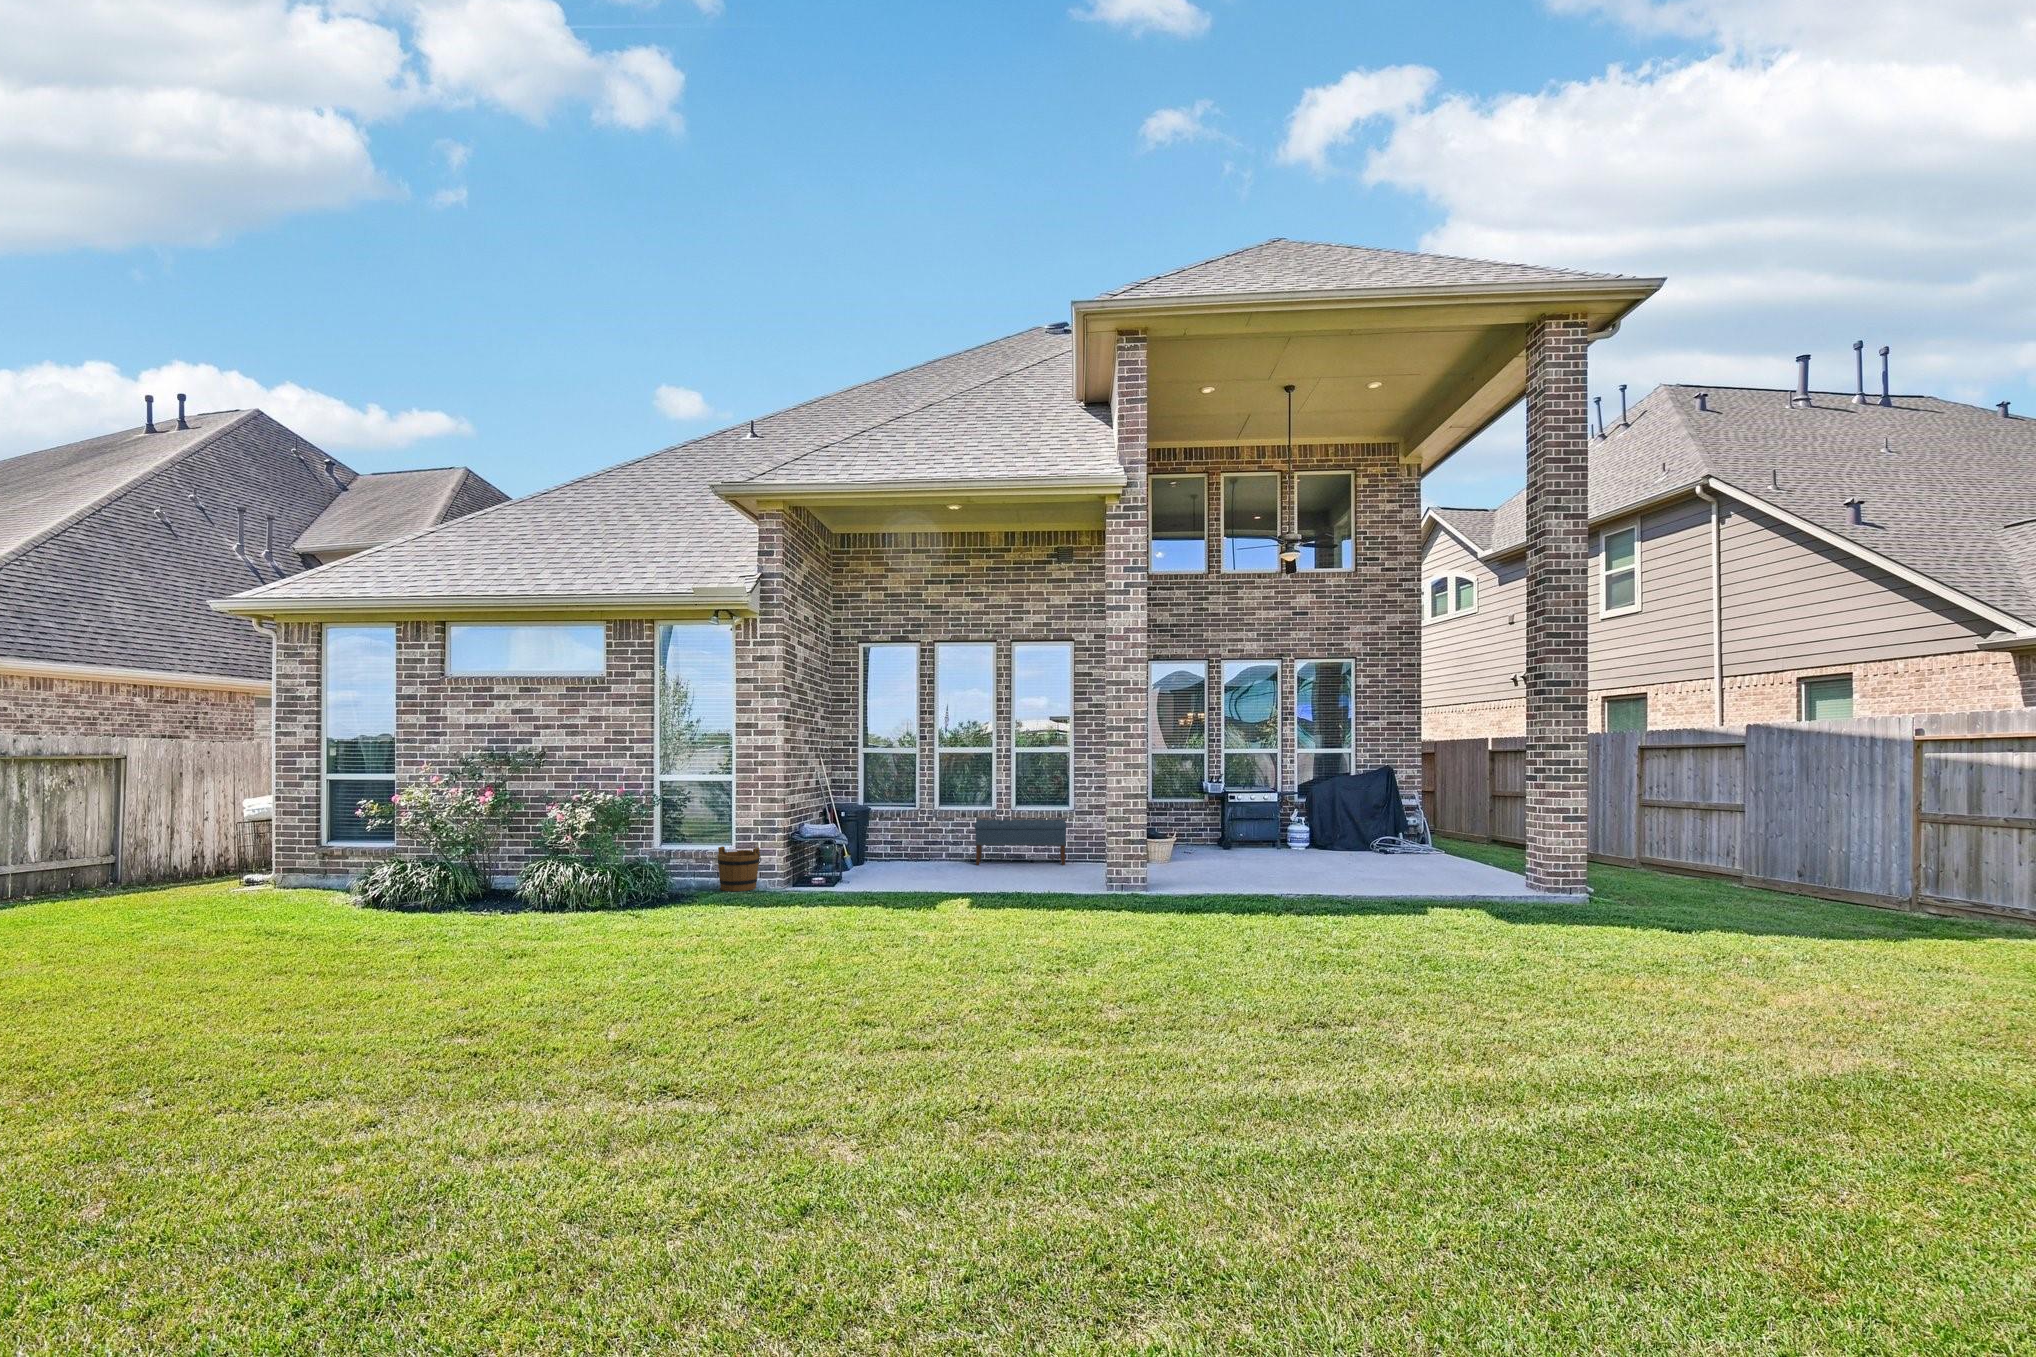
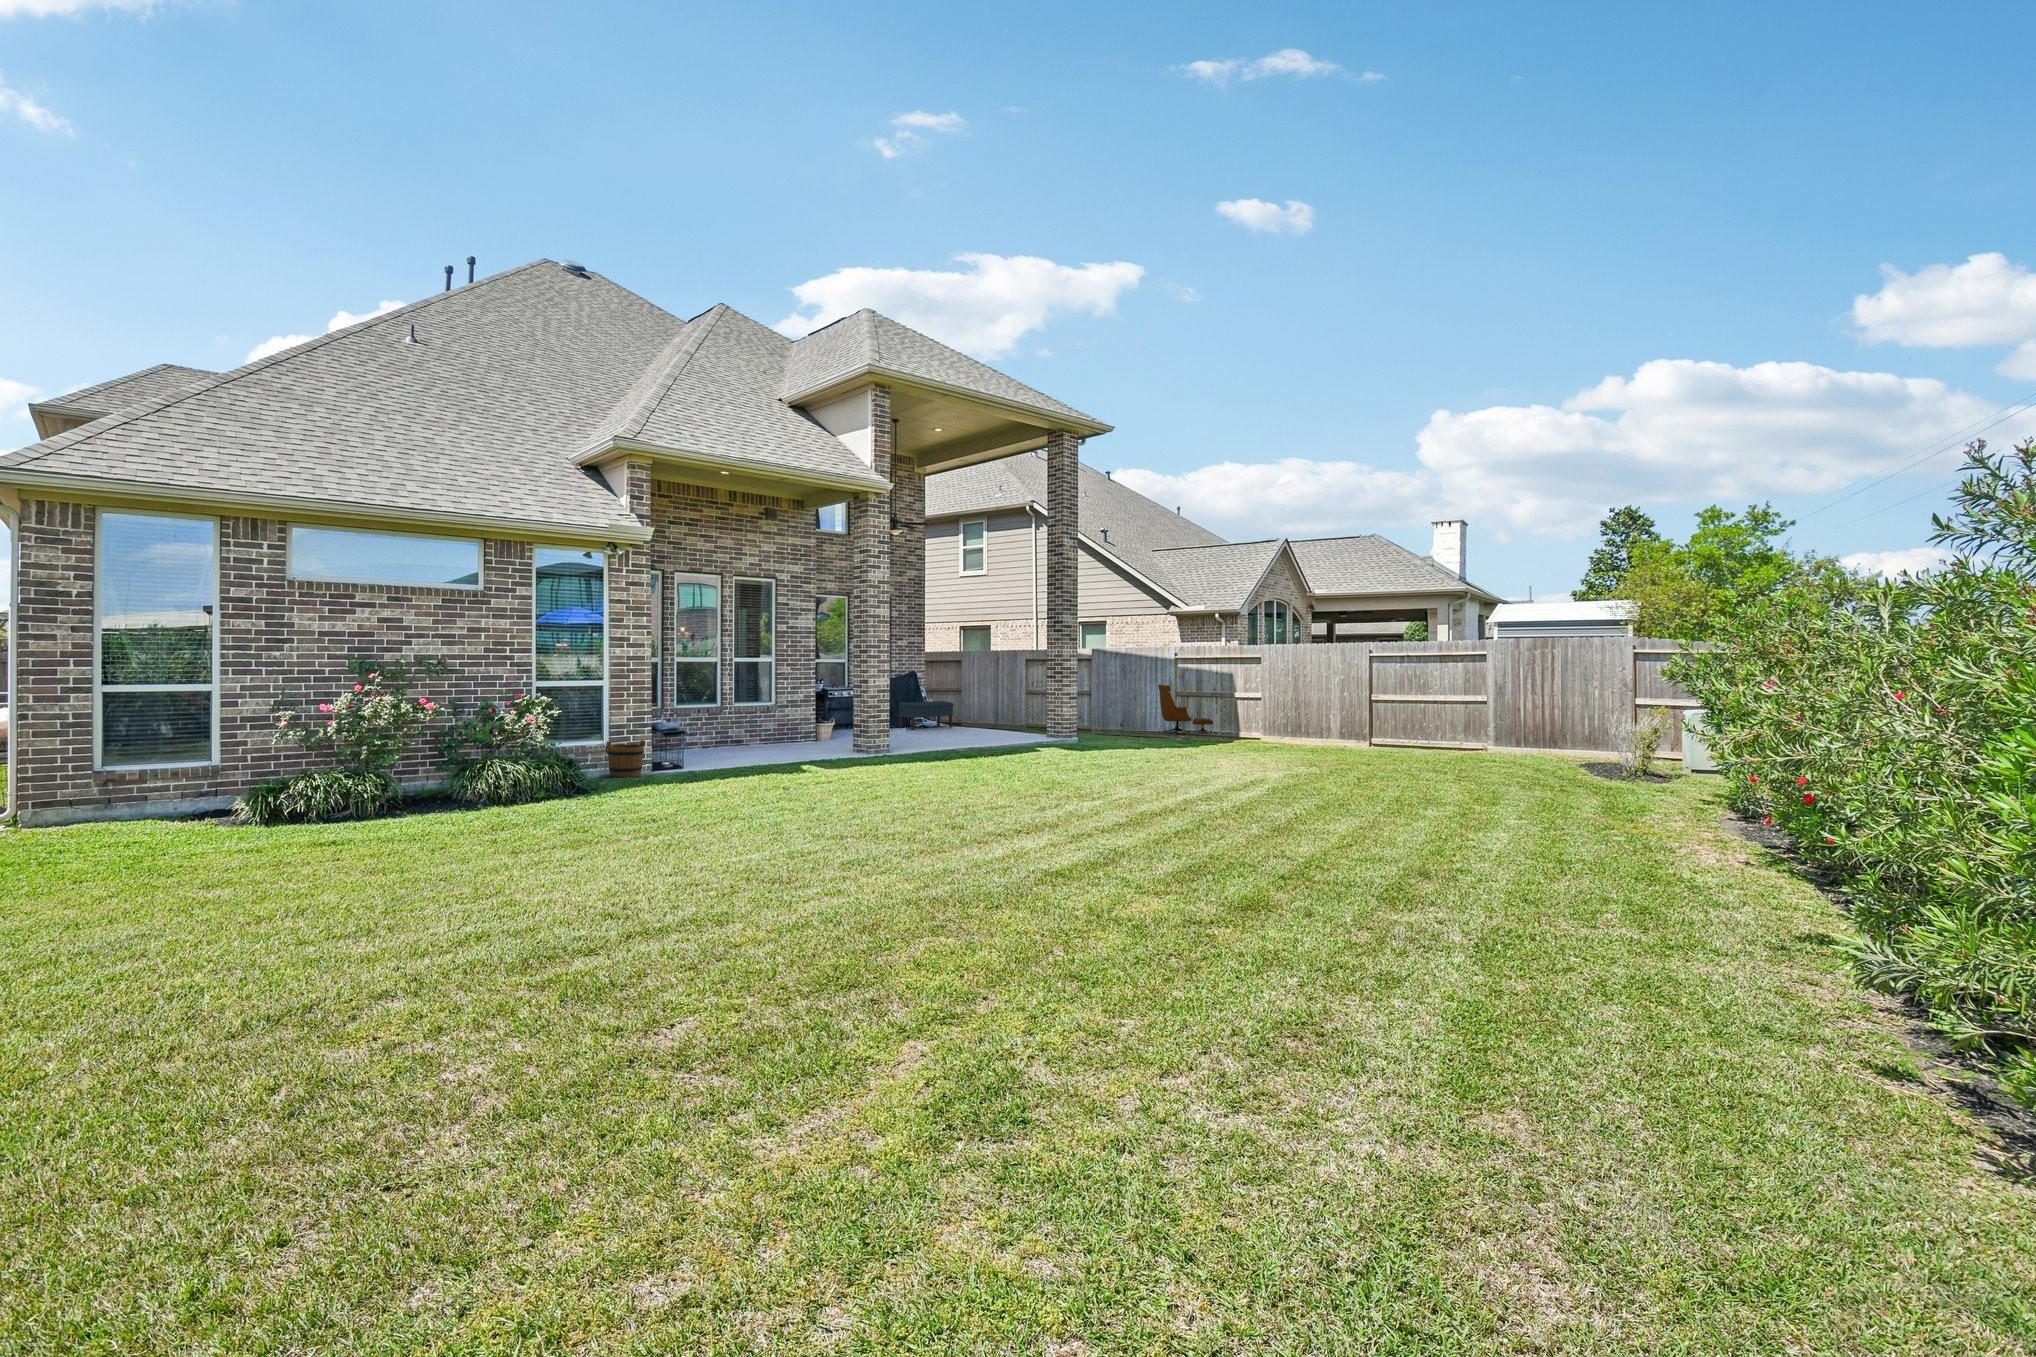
lounge chair: none [1845,802,2030,924] -> present [1158,685,1213,733]
bench: present [975,819,1067,865] -> present [899,701,954,730]

